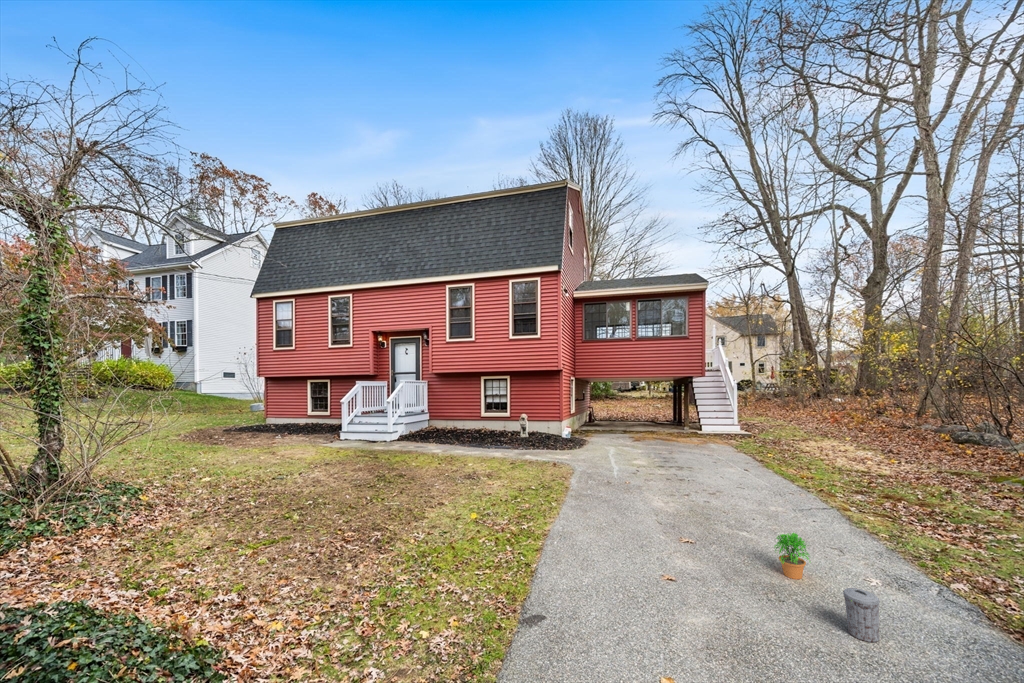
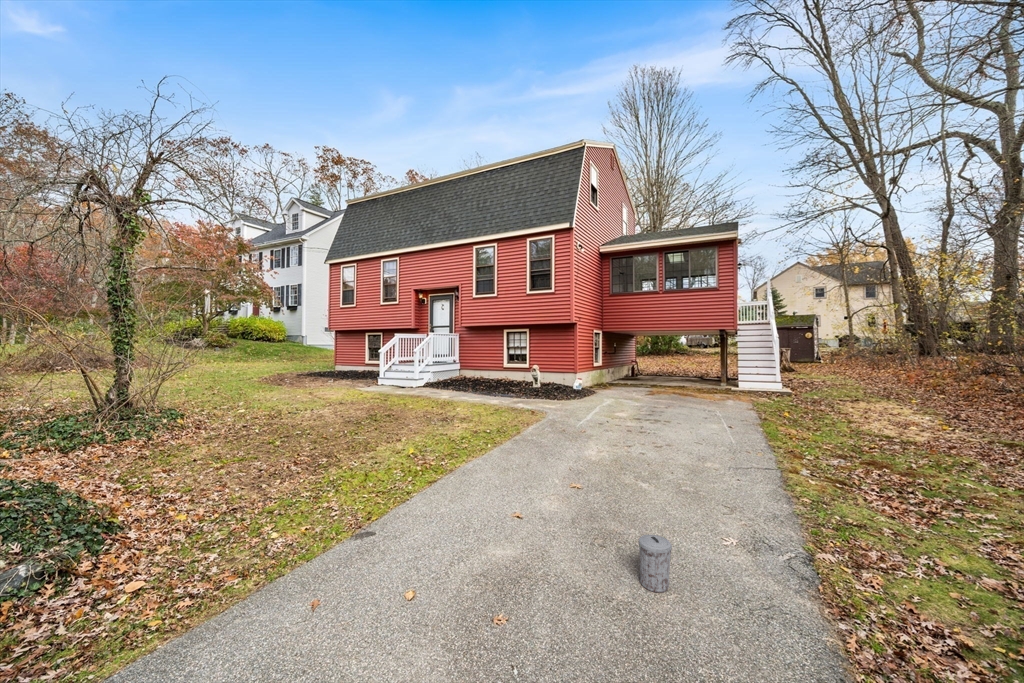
potted plant: present [774,533,809,579] -> none [631,479,672,527]

